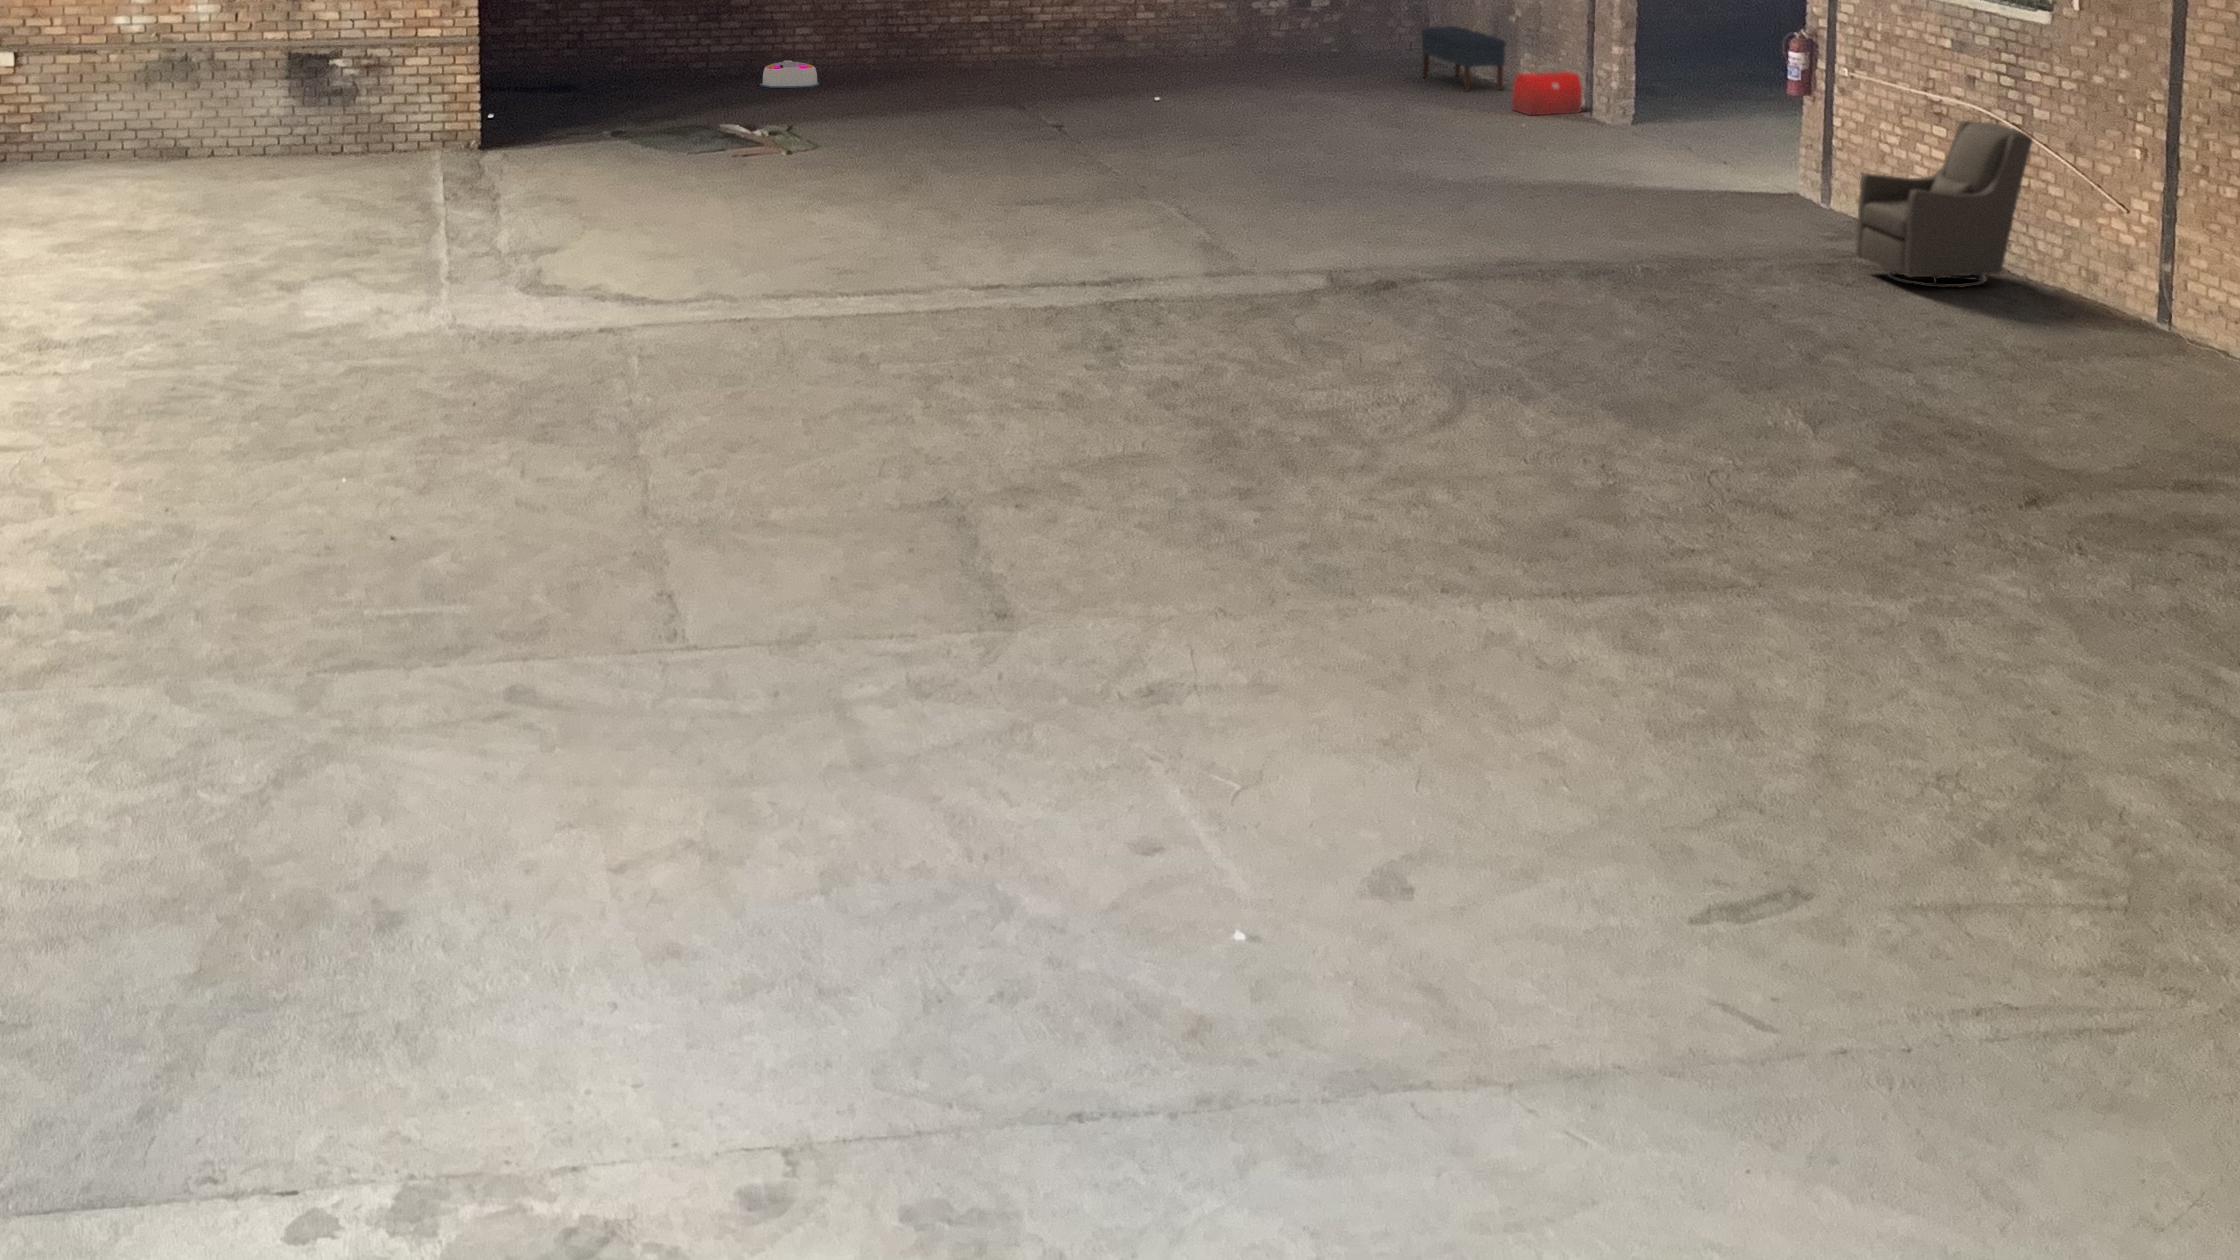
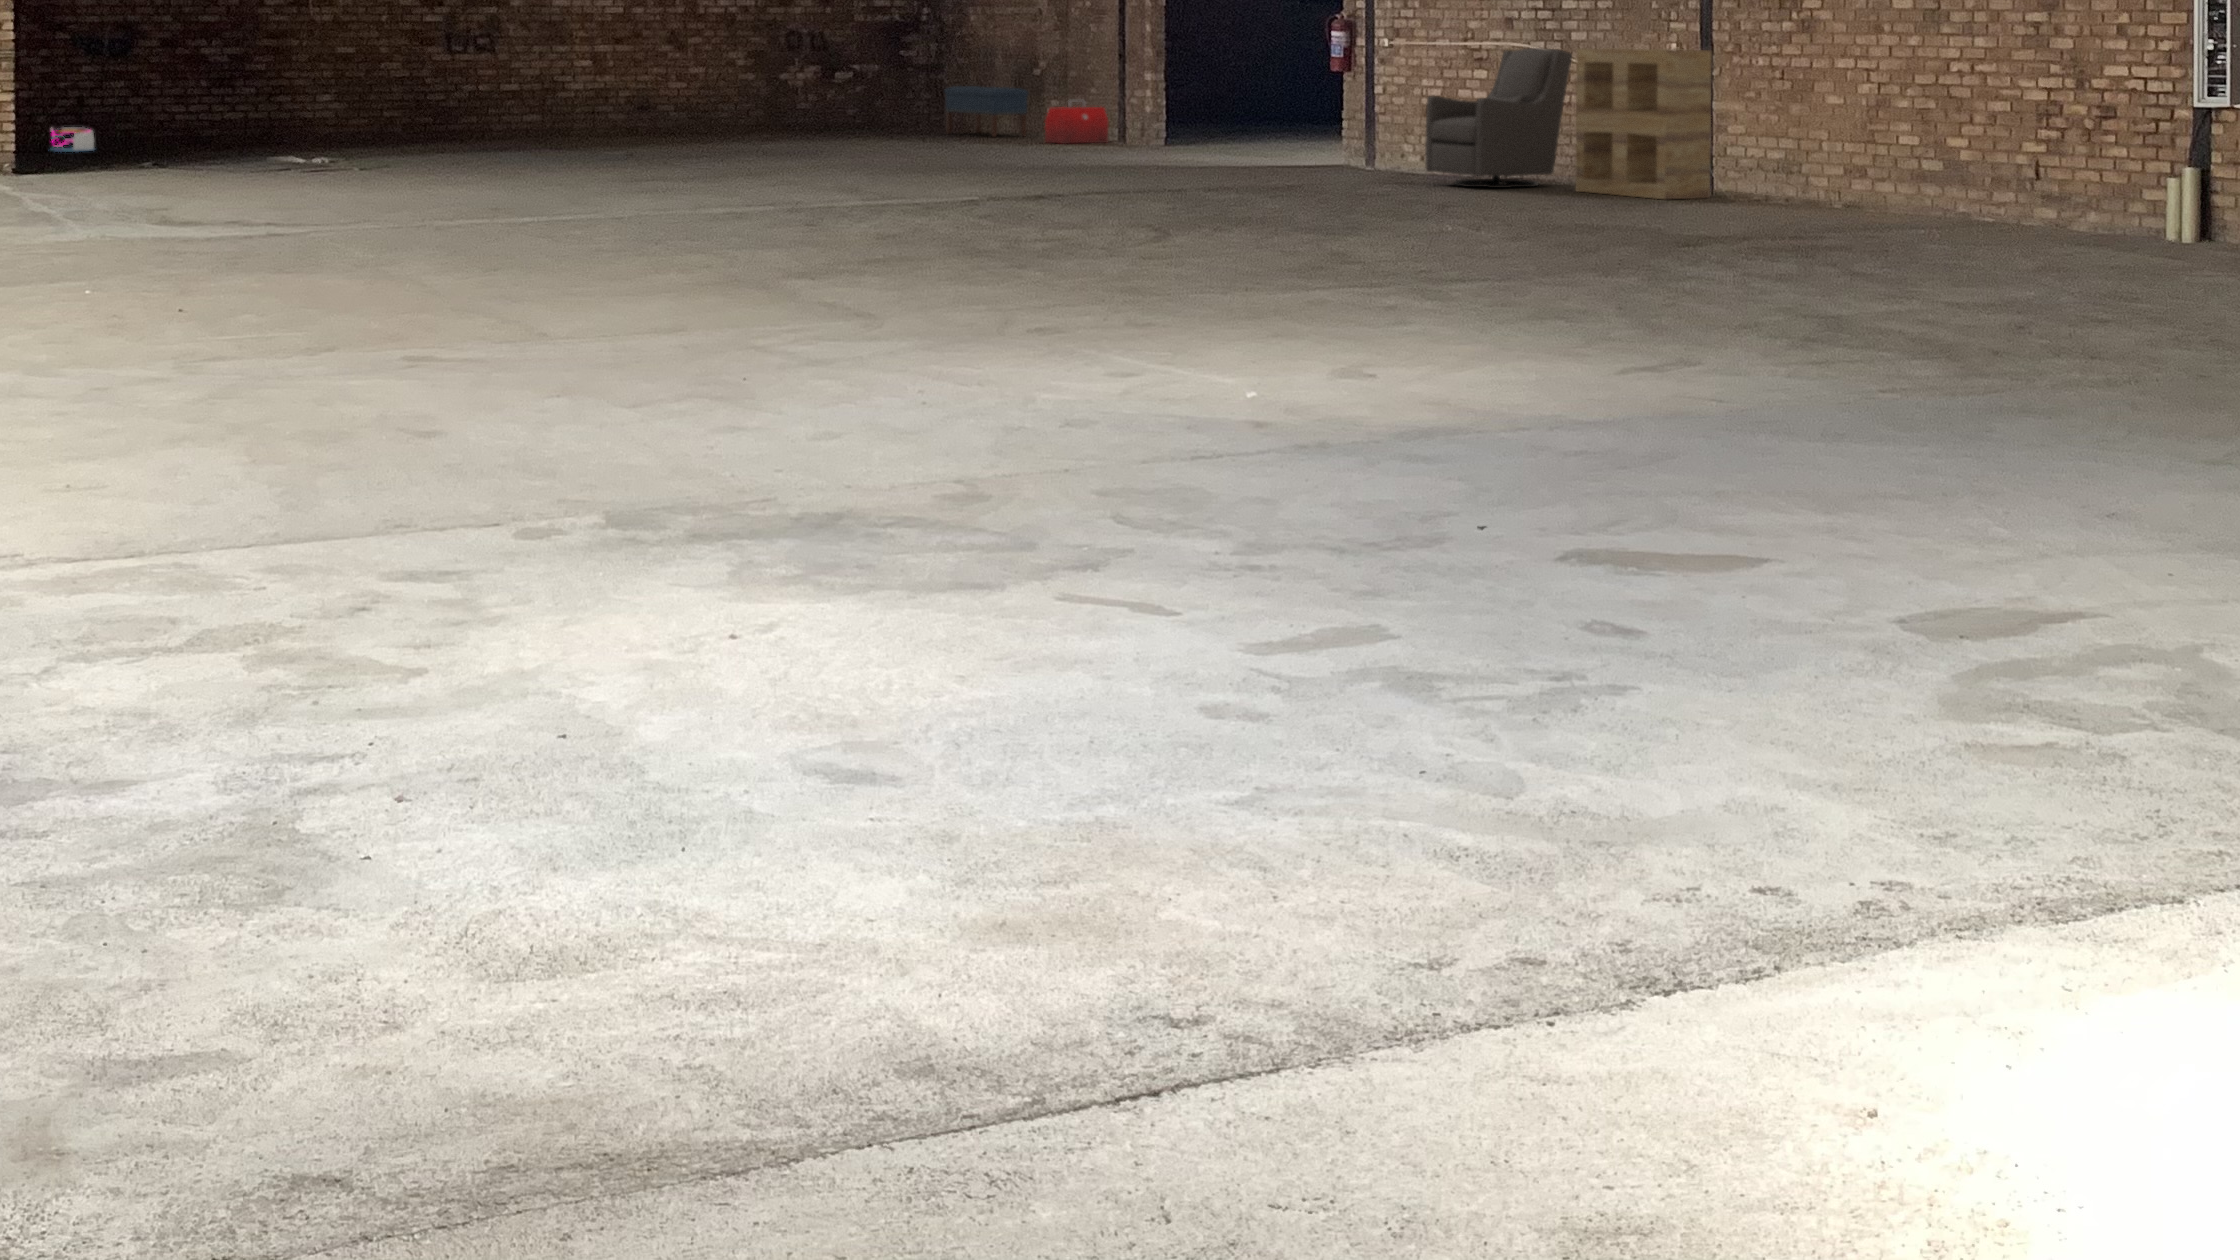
storage bin: present [760,61,819,88] -> present [50,127,95,152]
shelving unit: none [2018,144,2177,340] -> present [1575,49,1712,199]

